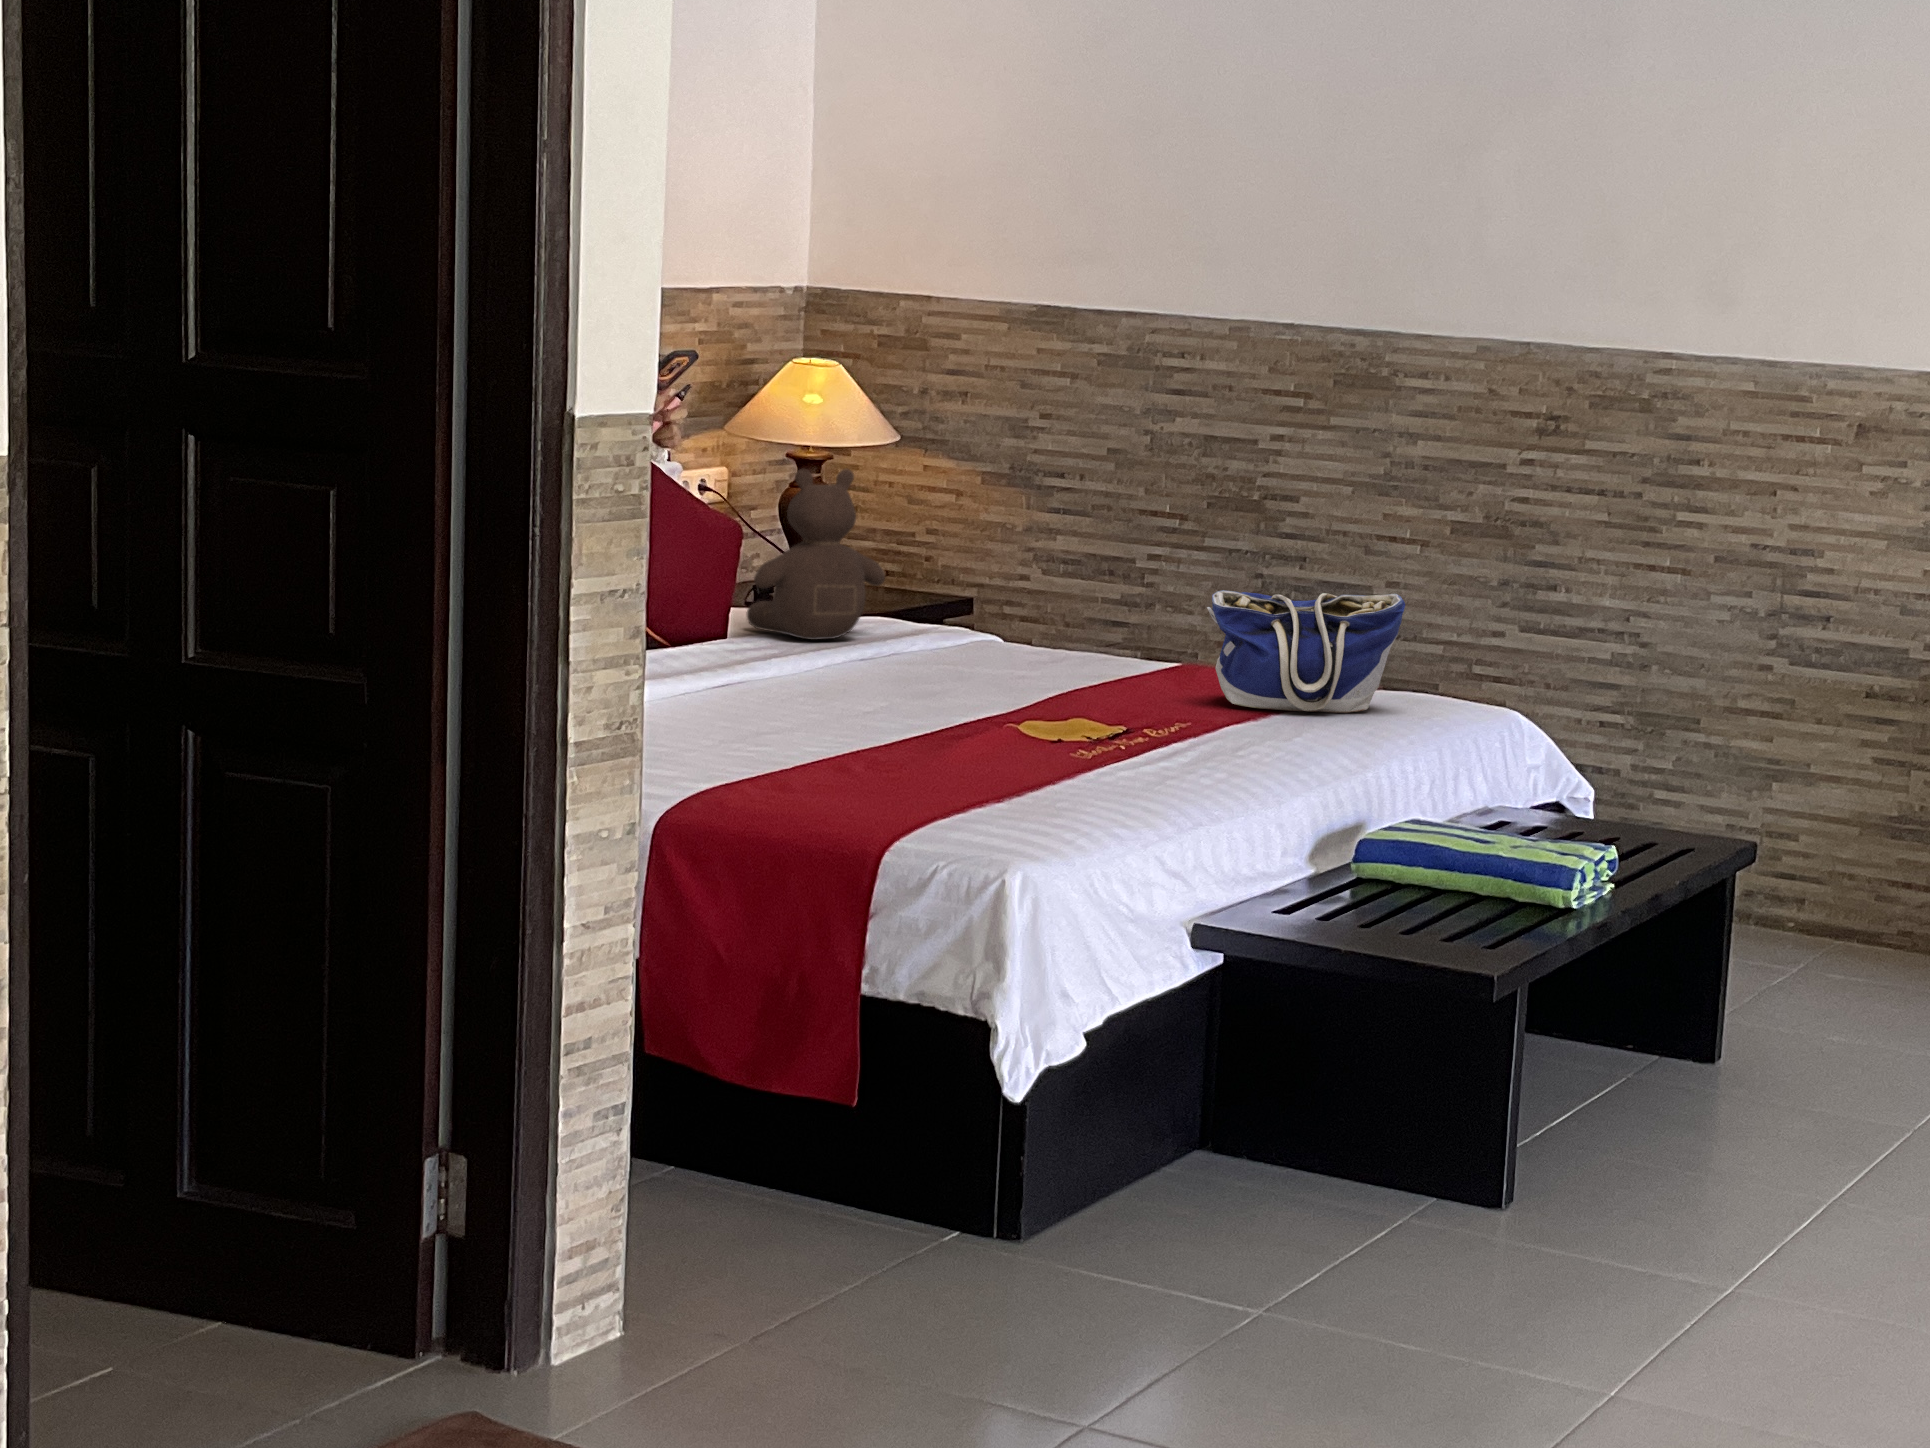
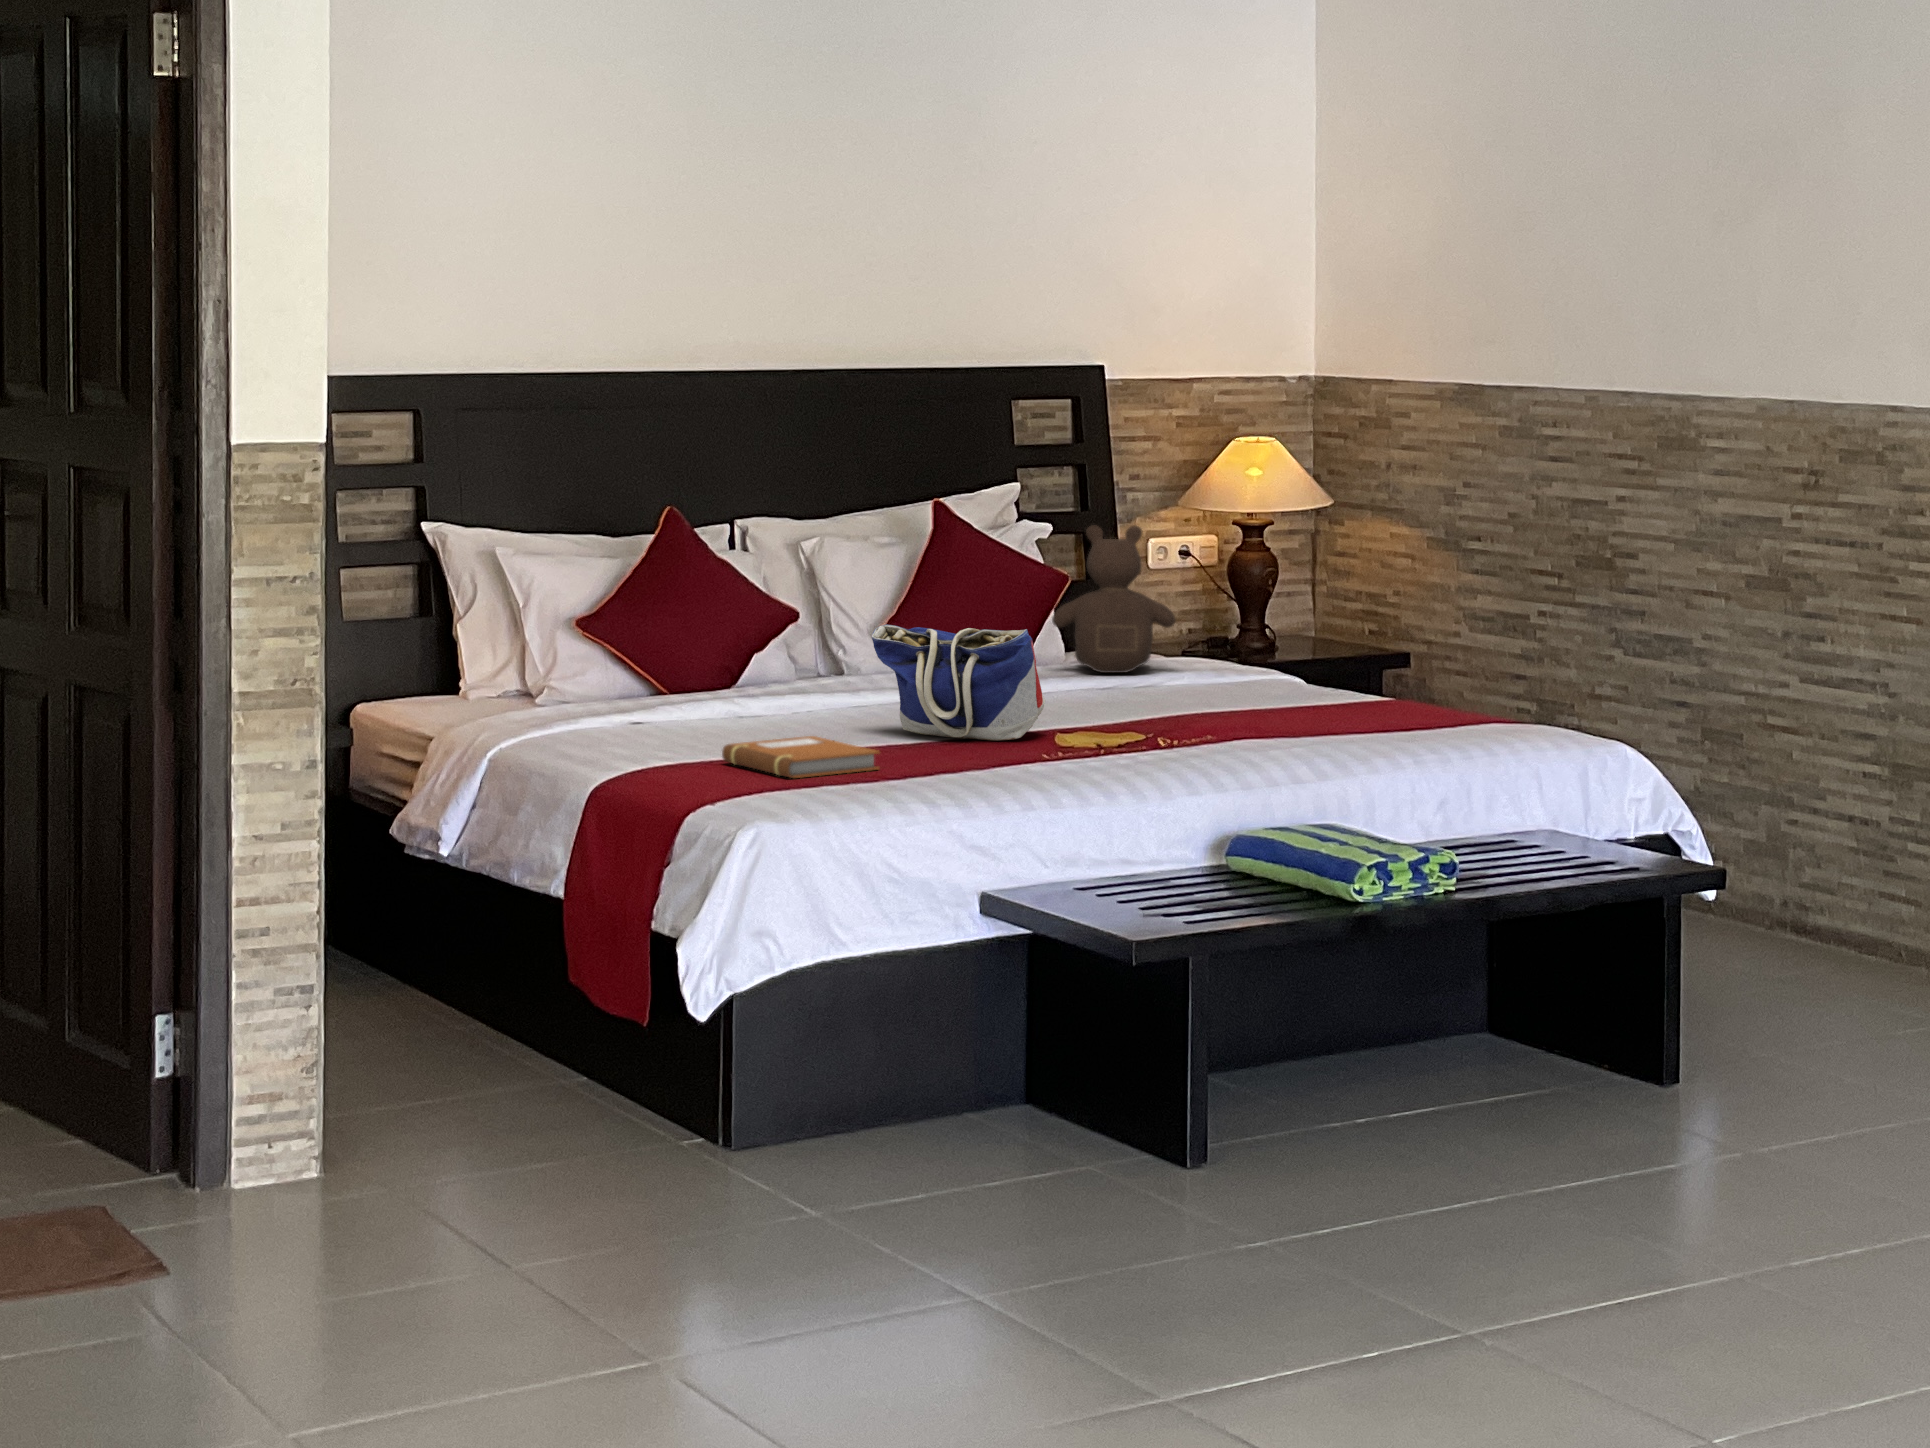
tote bag: present [1207,590,1405,713] -> present [872,624,1045,741]
notebook: none [791,745,985,802] -> present [722,736,879,778]

